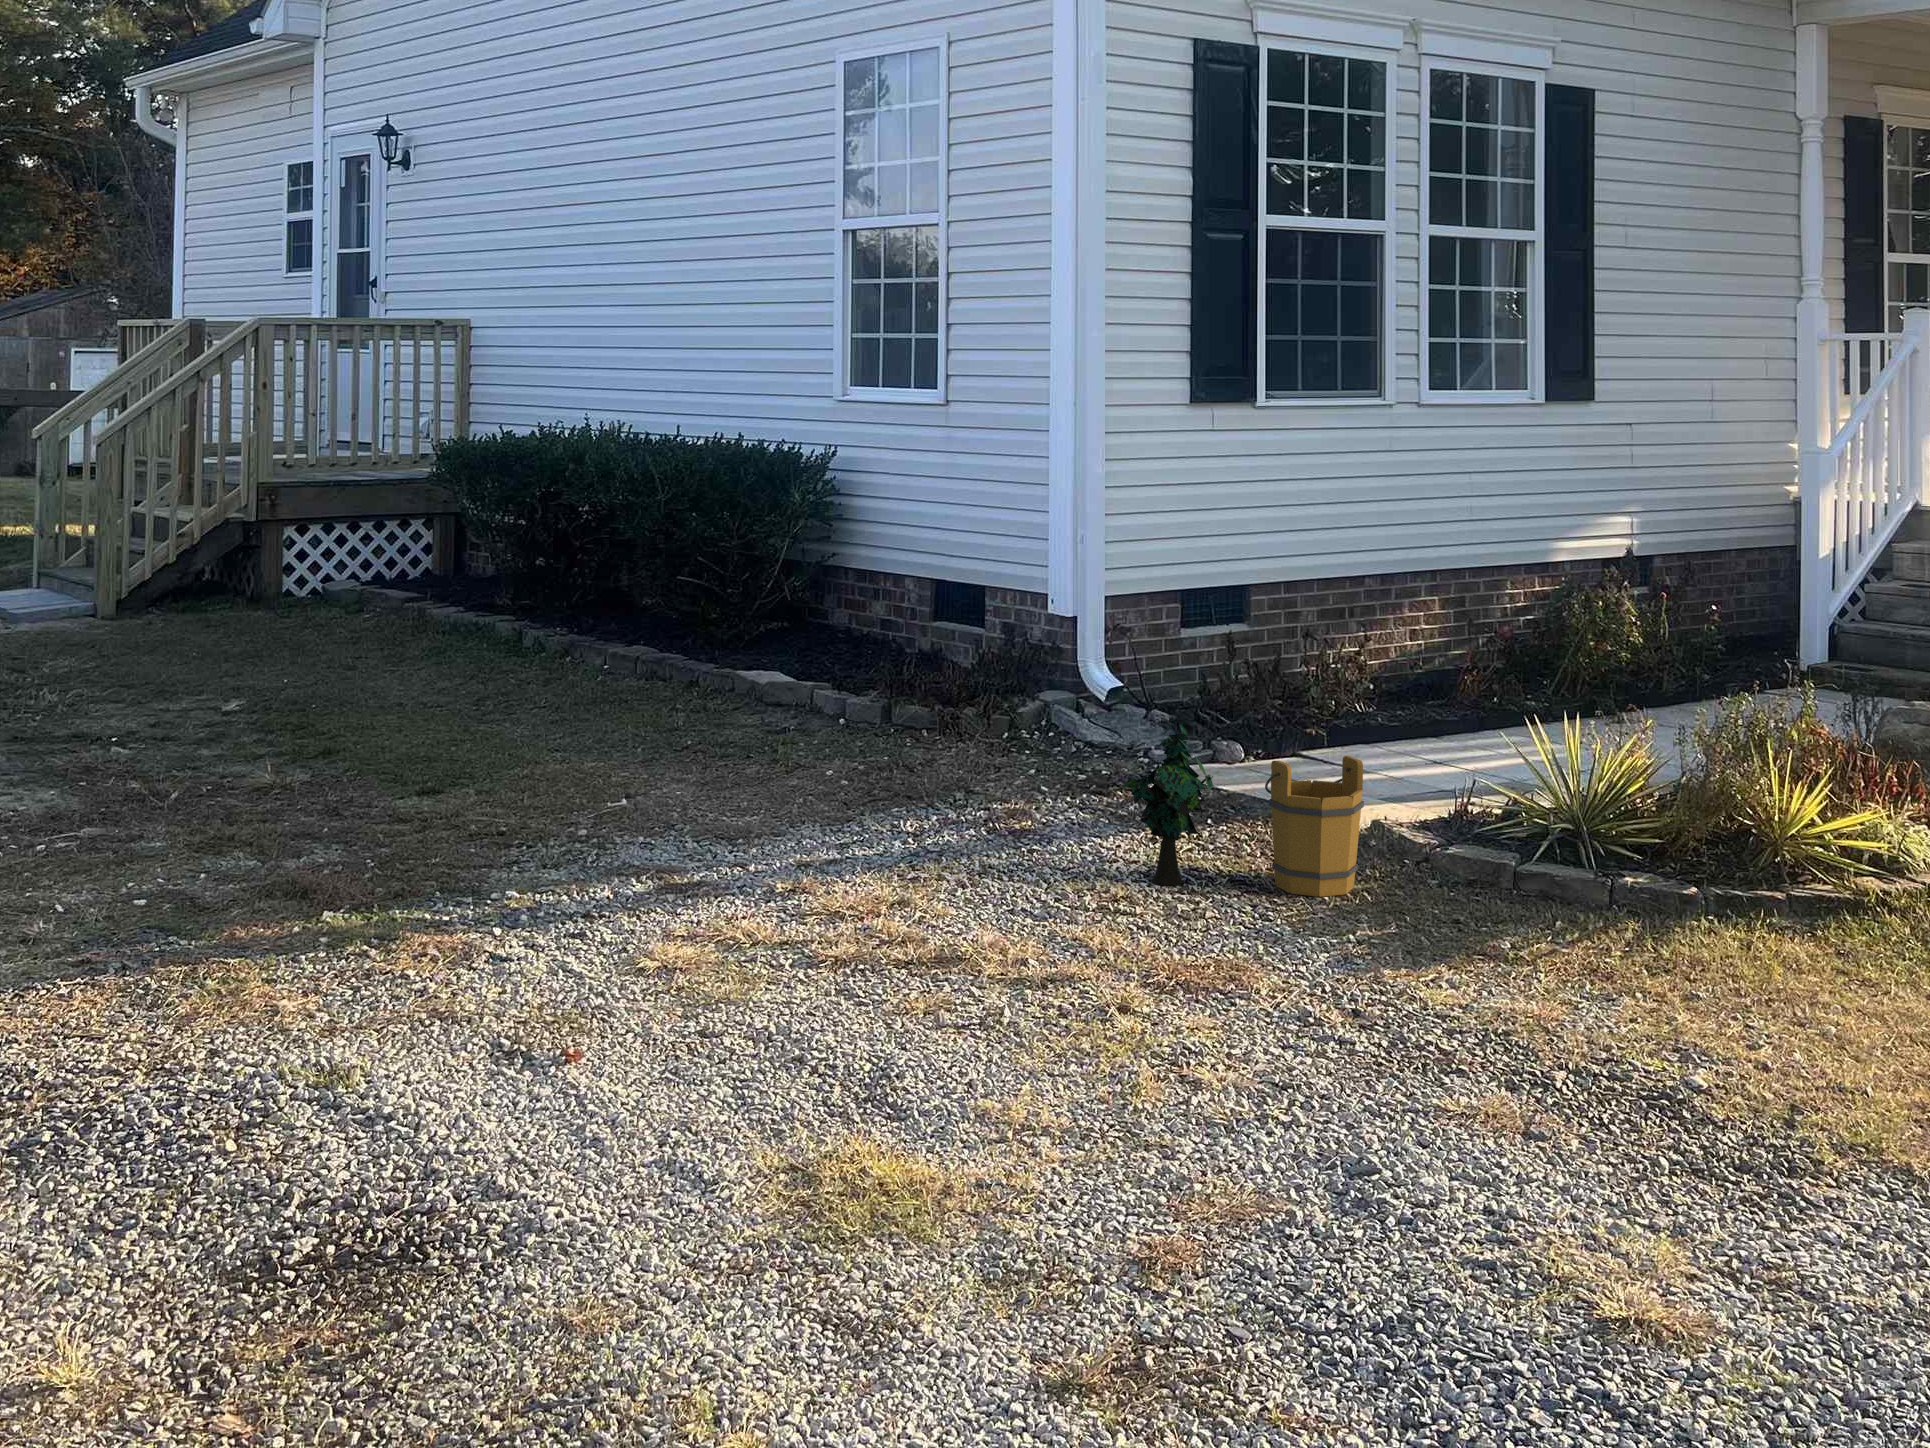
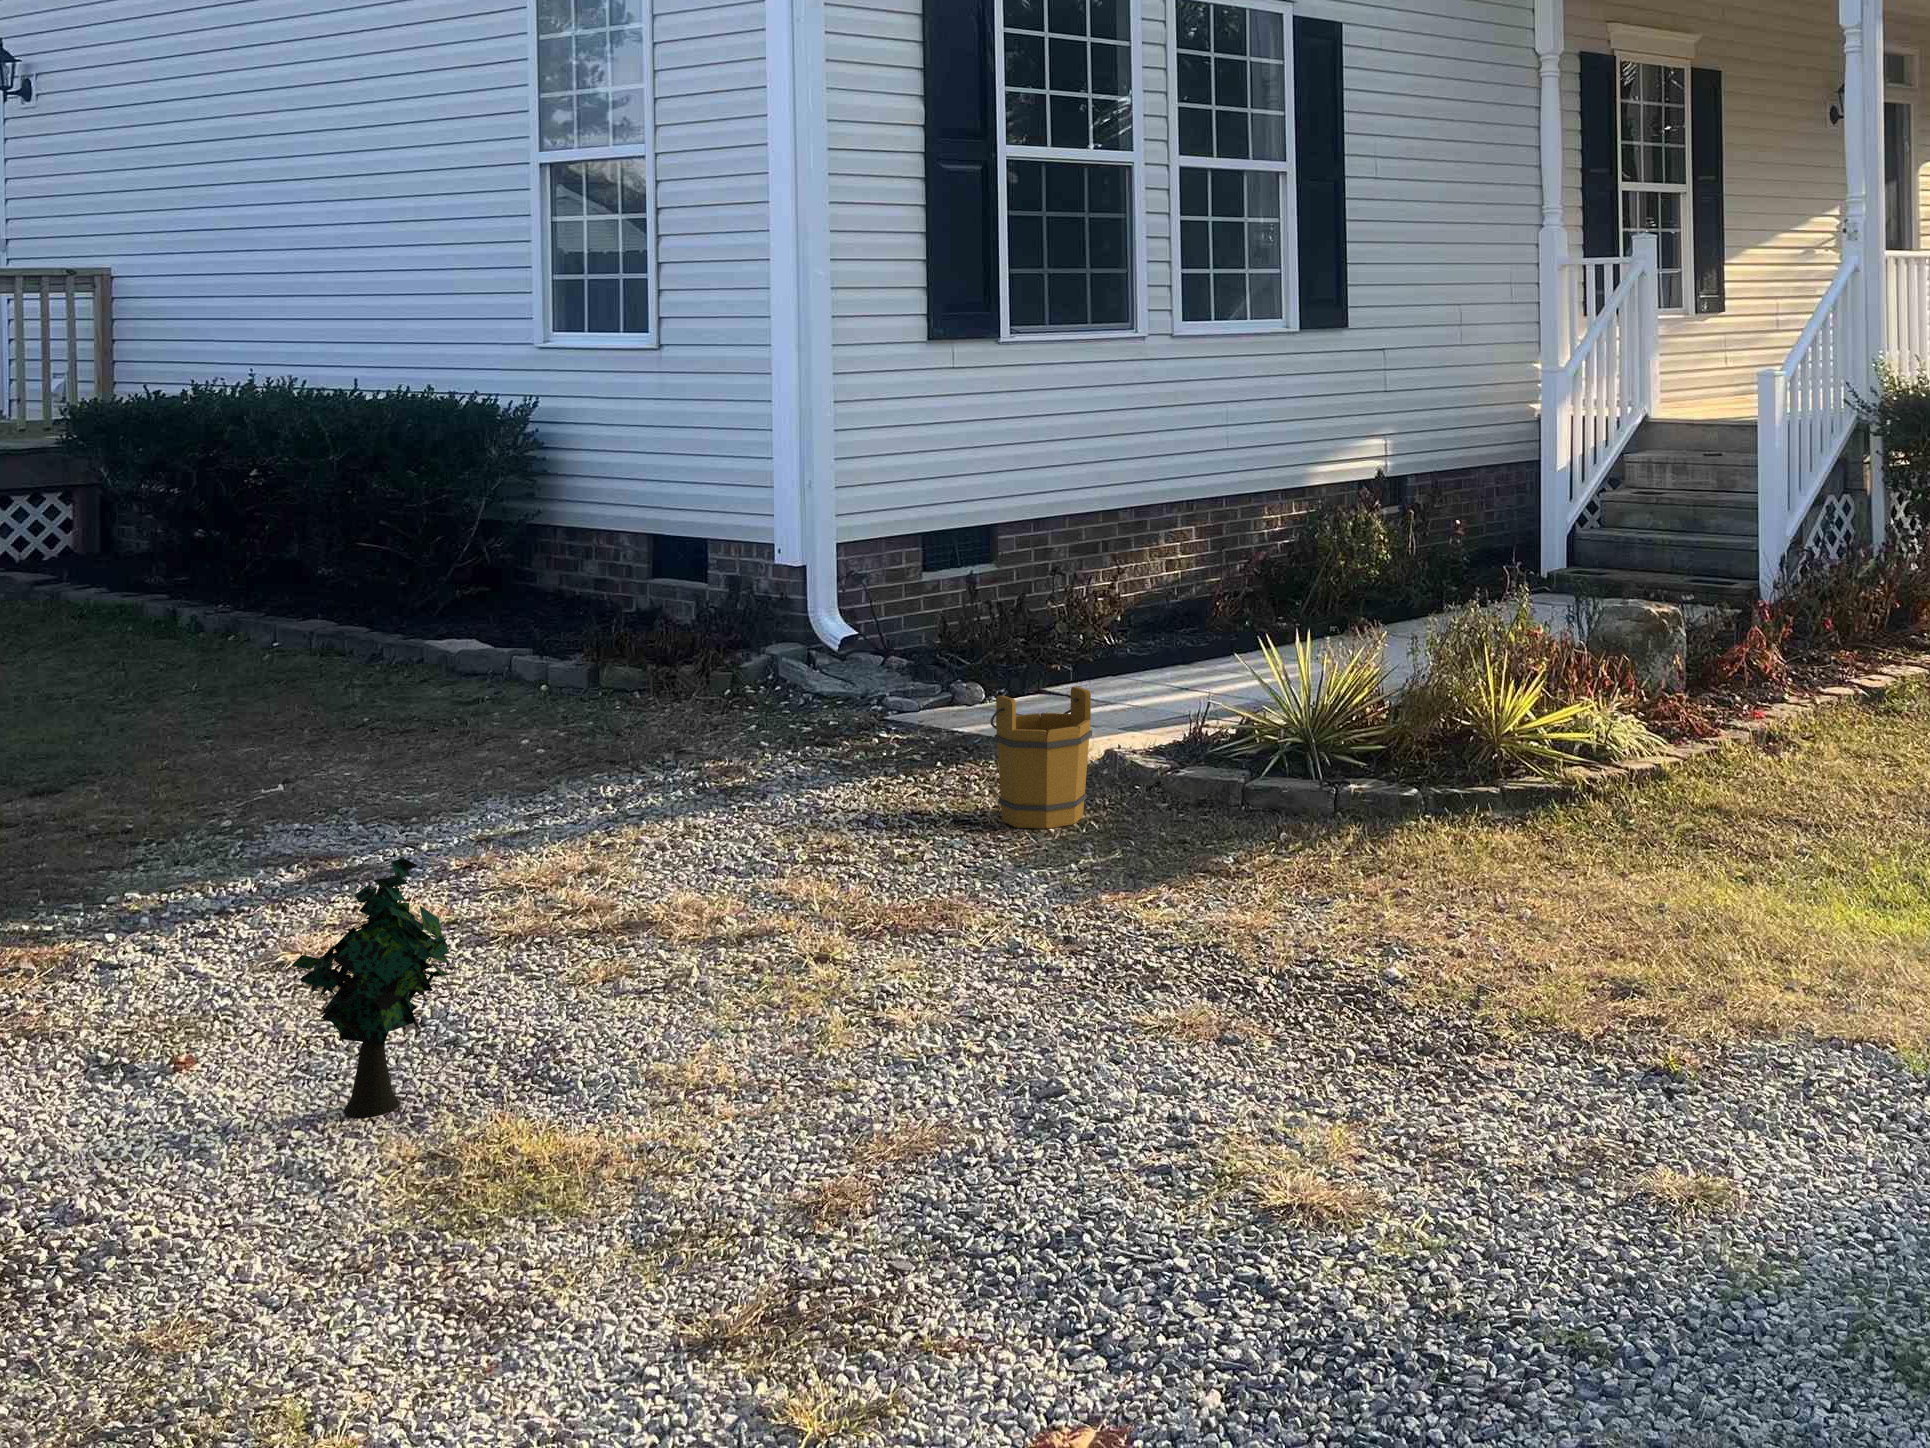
decorative plant: present [1124,722,1213,886] -> present [292,858,450,1117]

